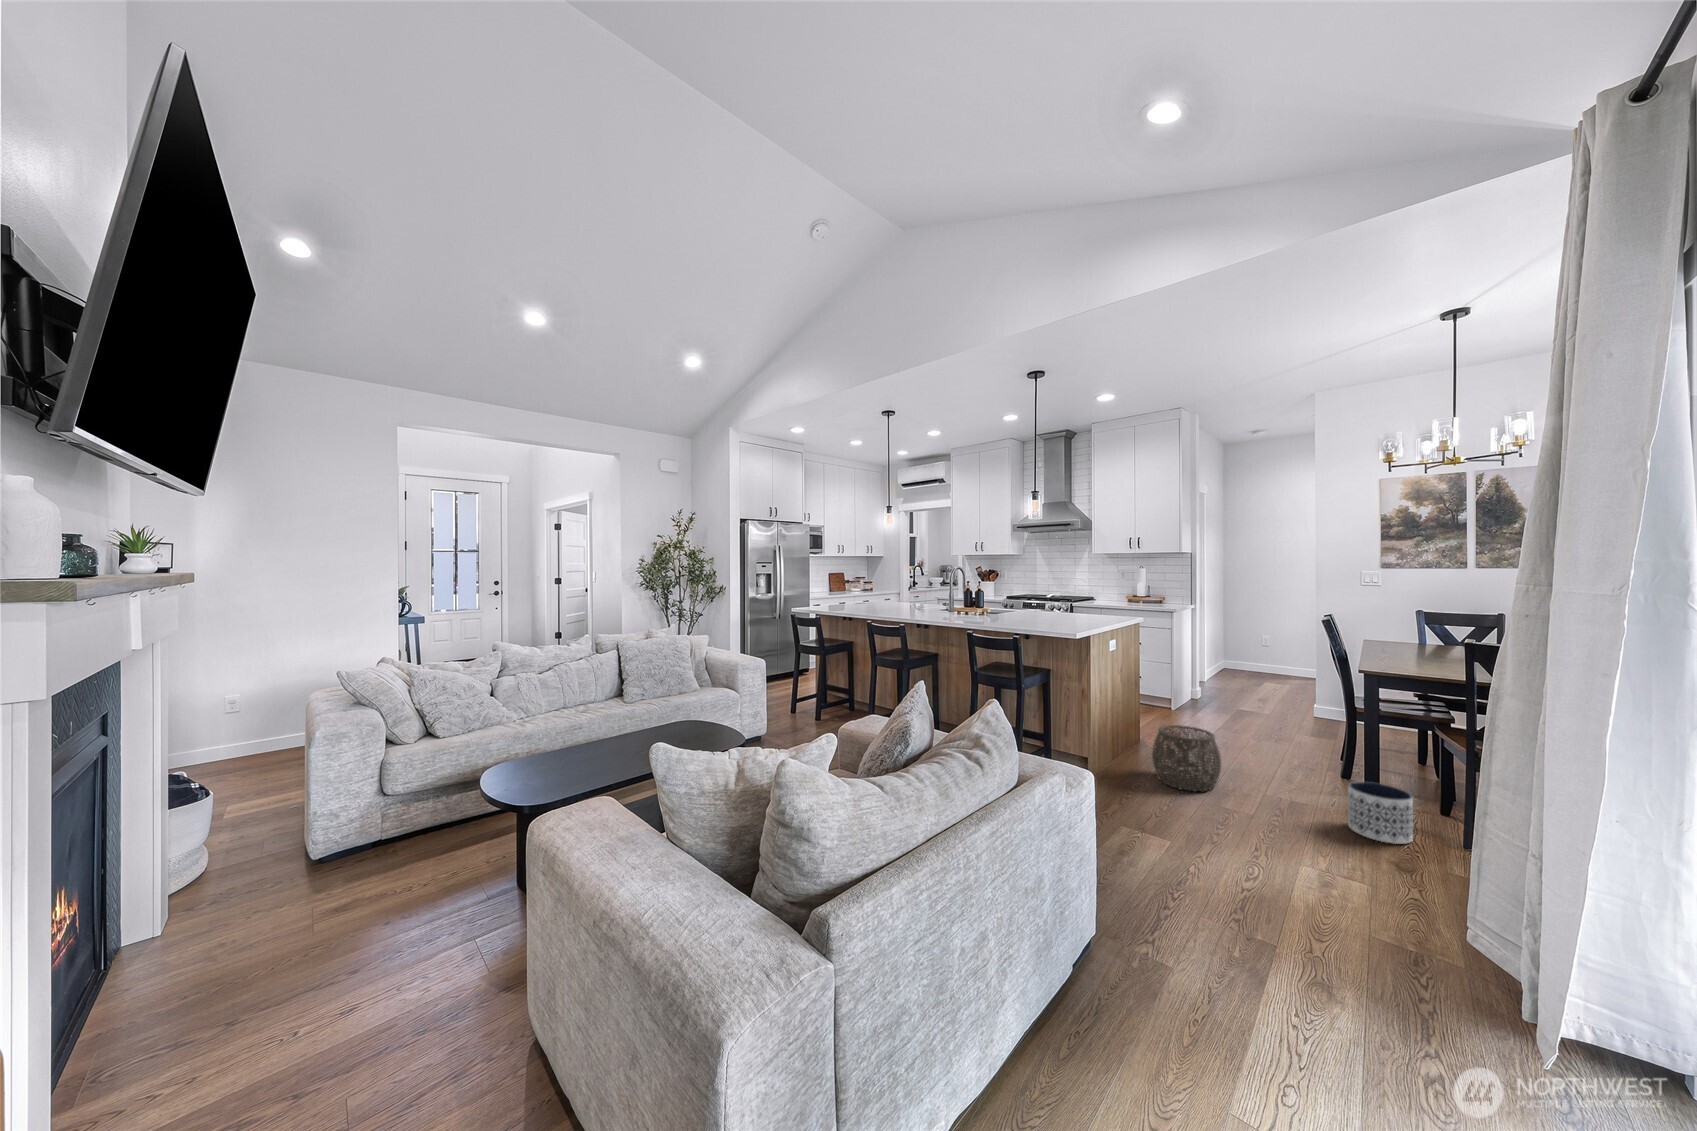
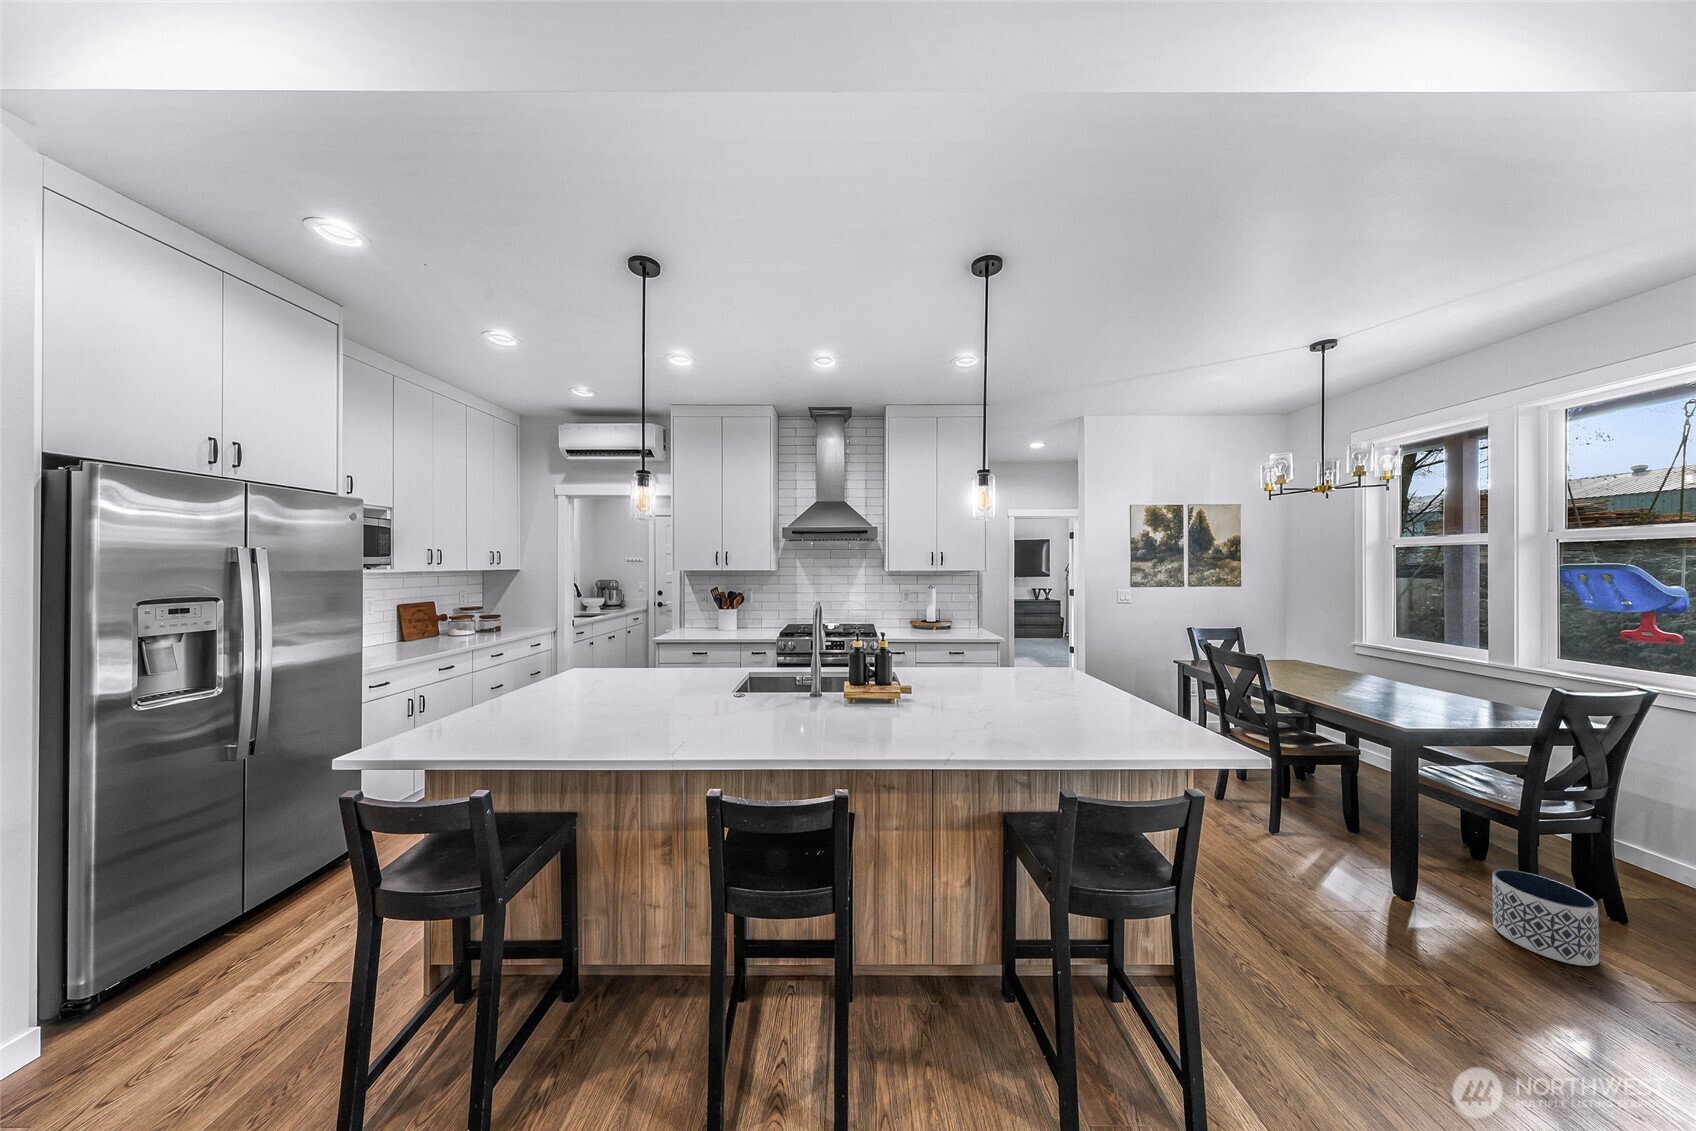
woven basket: present [1152,725,1222,792] -> none [1242,835,1370,963]

